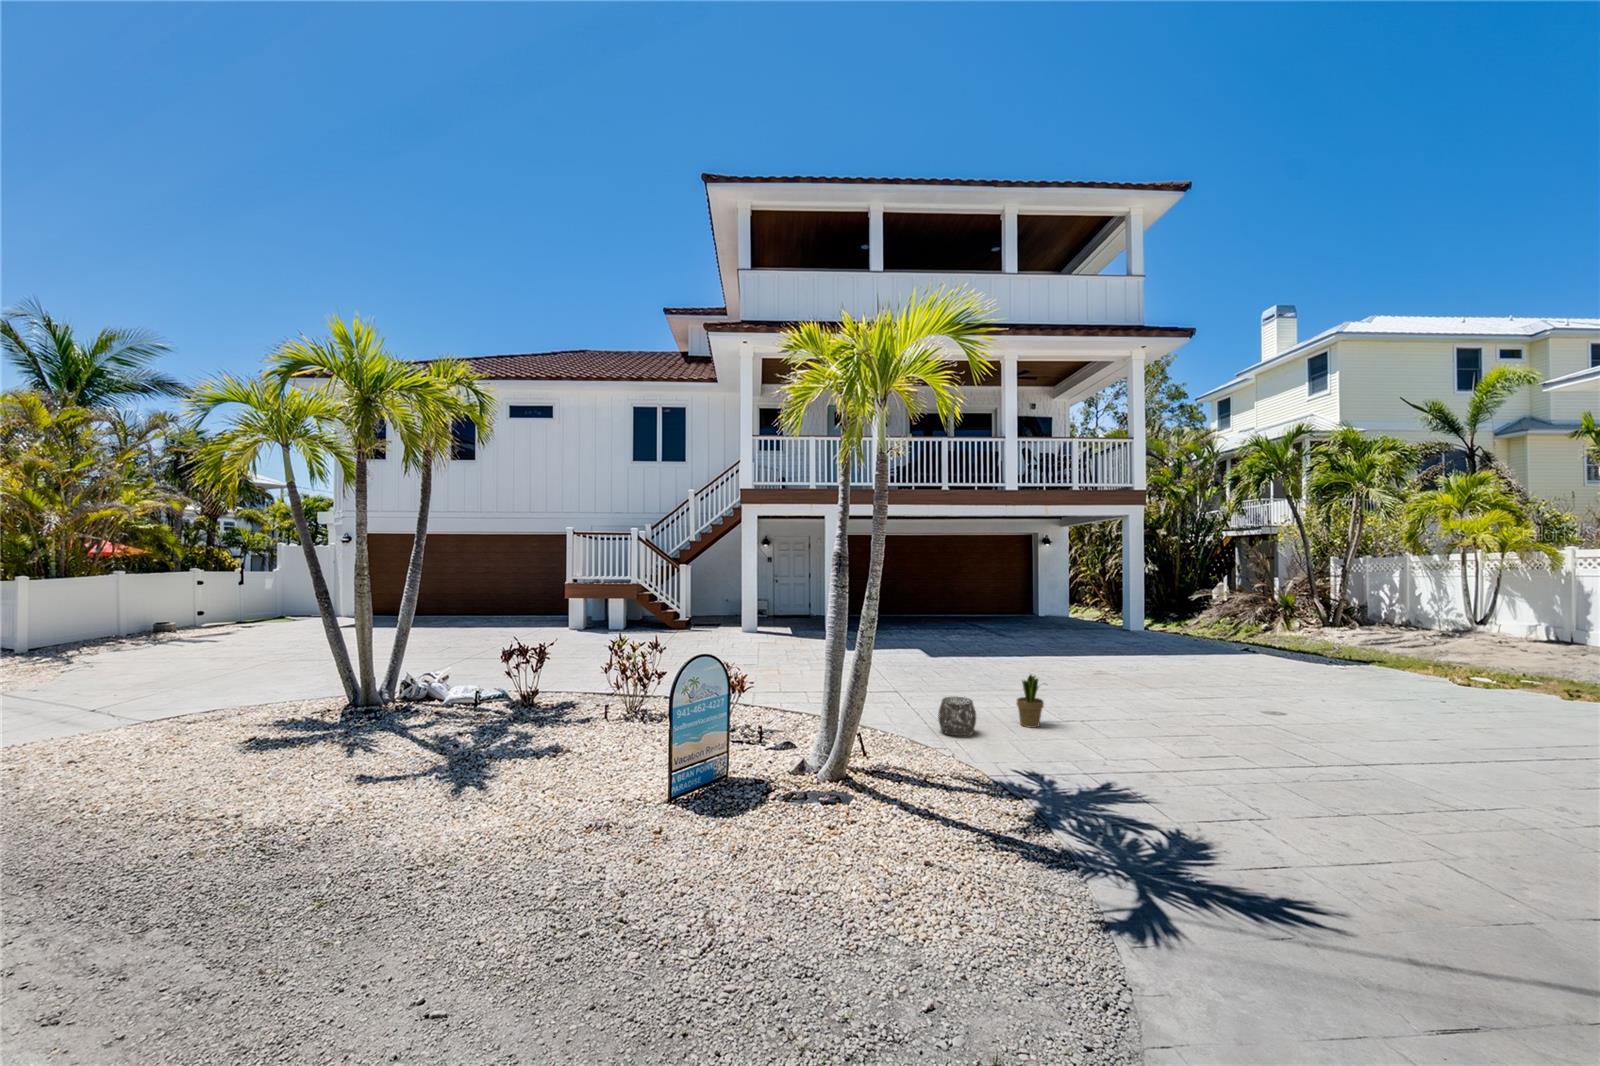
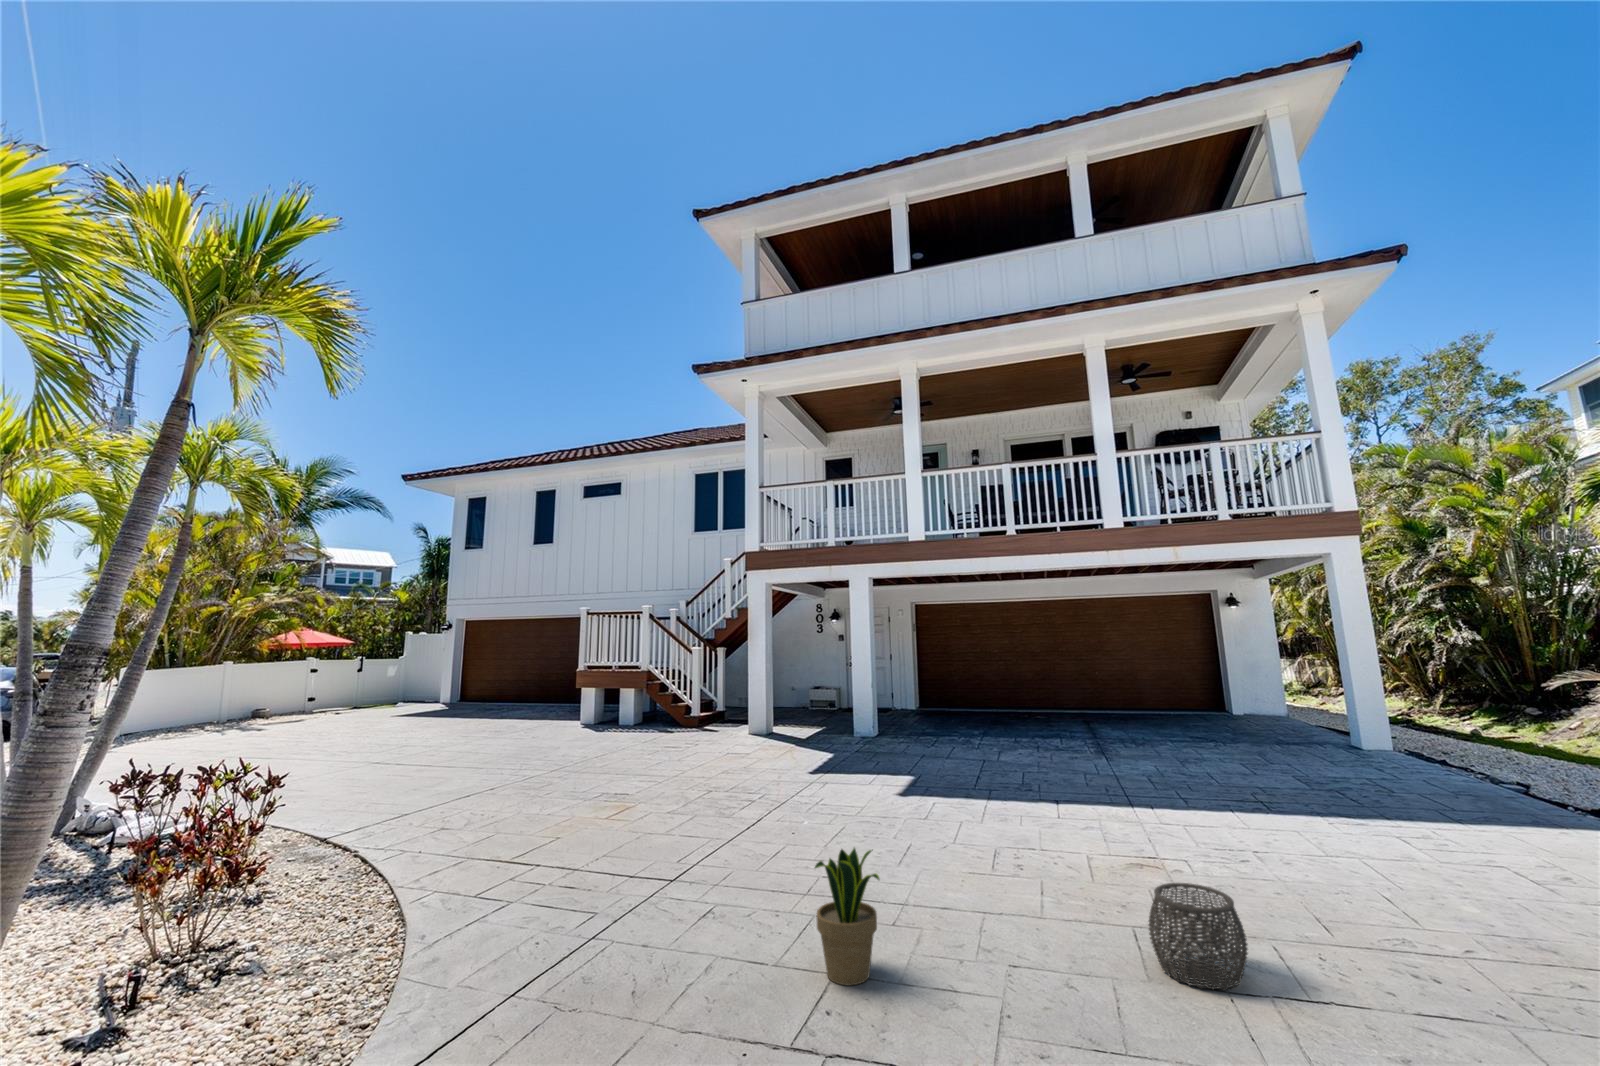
woven basket: present [938,697,976,736] -> present [1148,883,1248,990]

